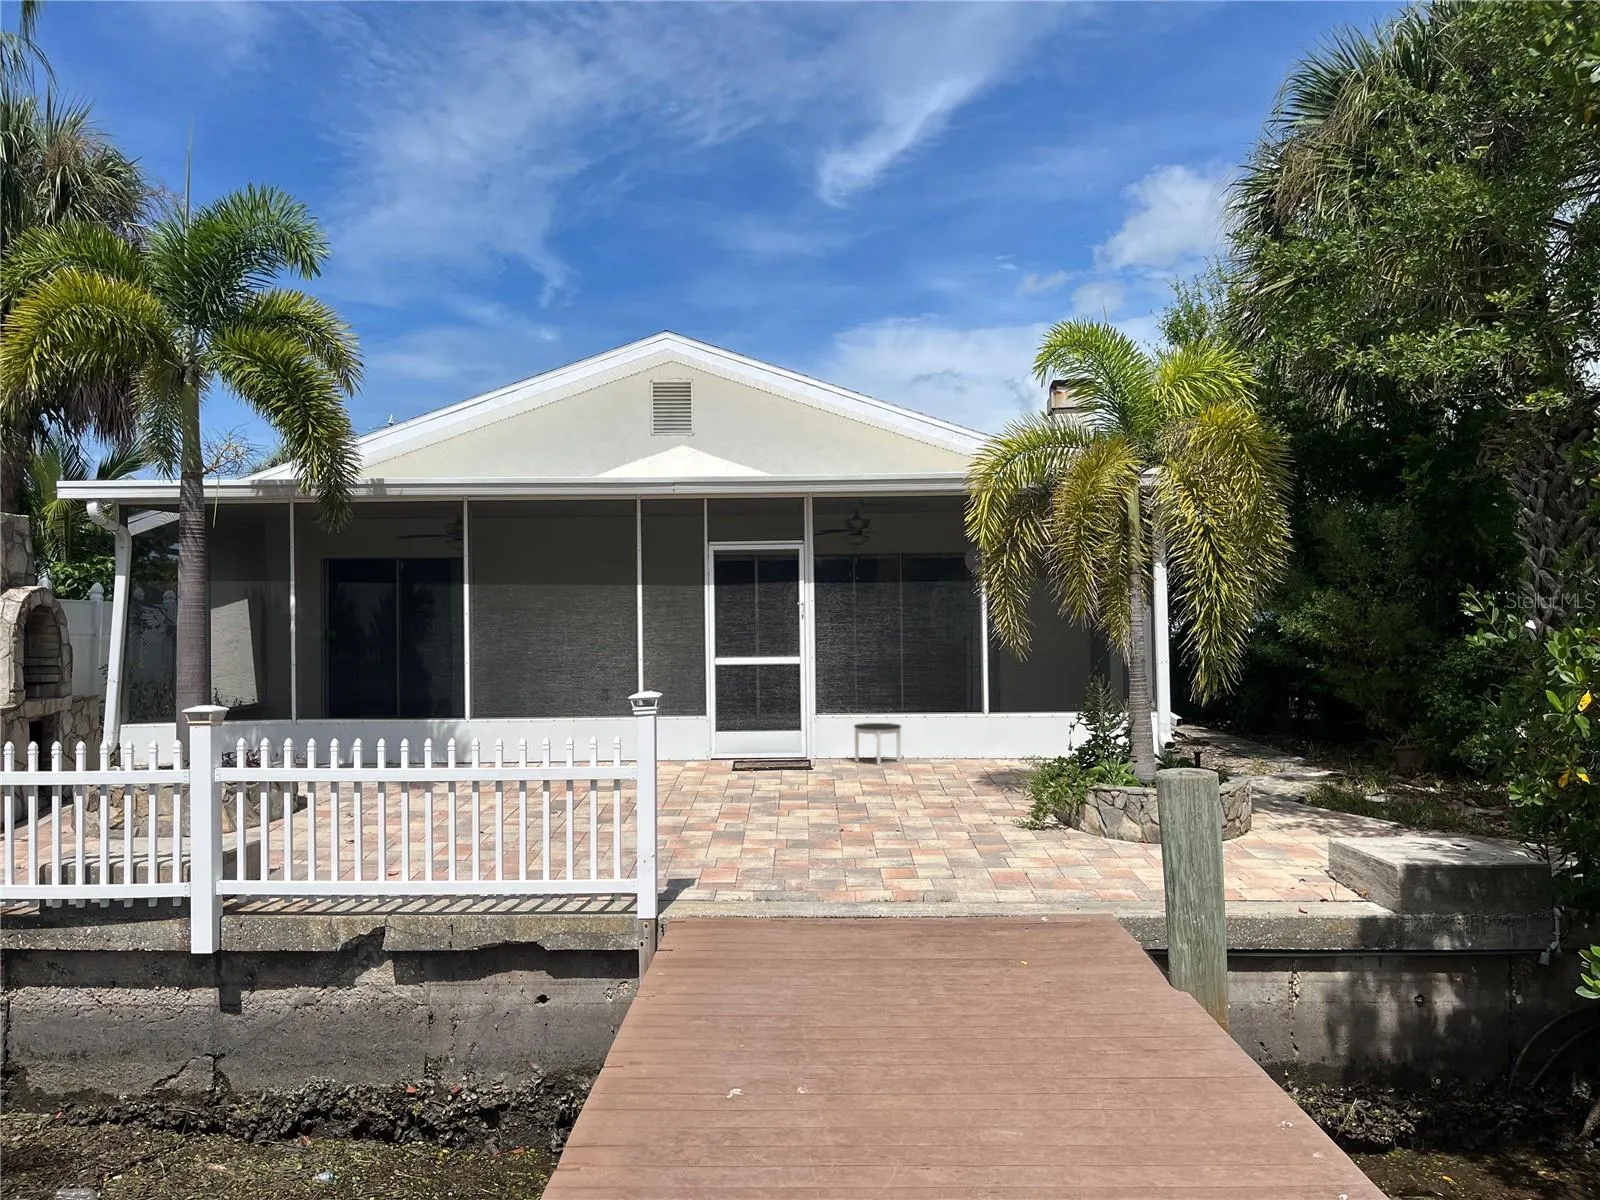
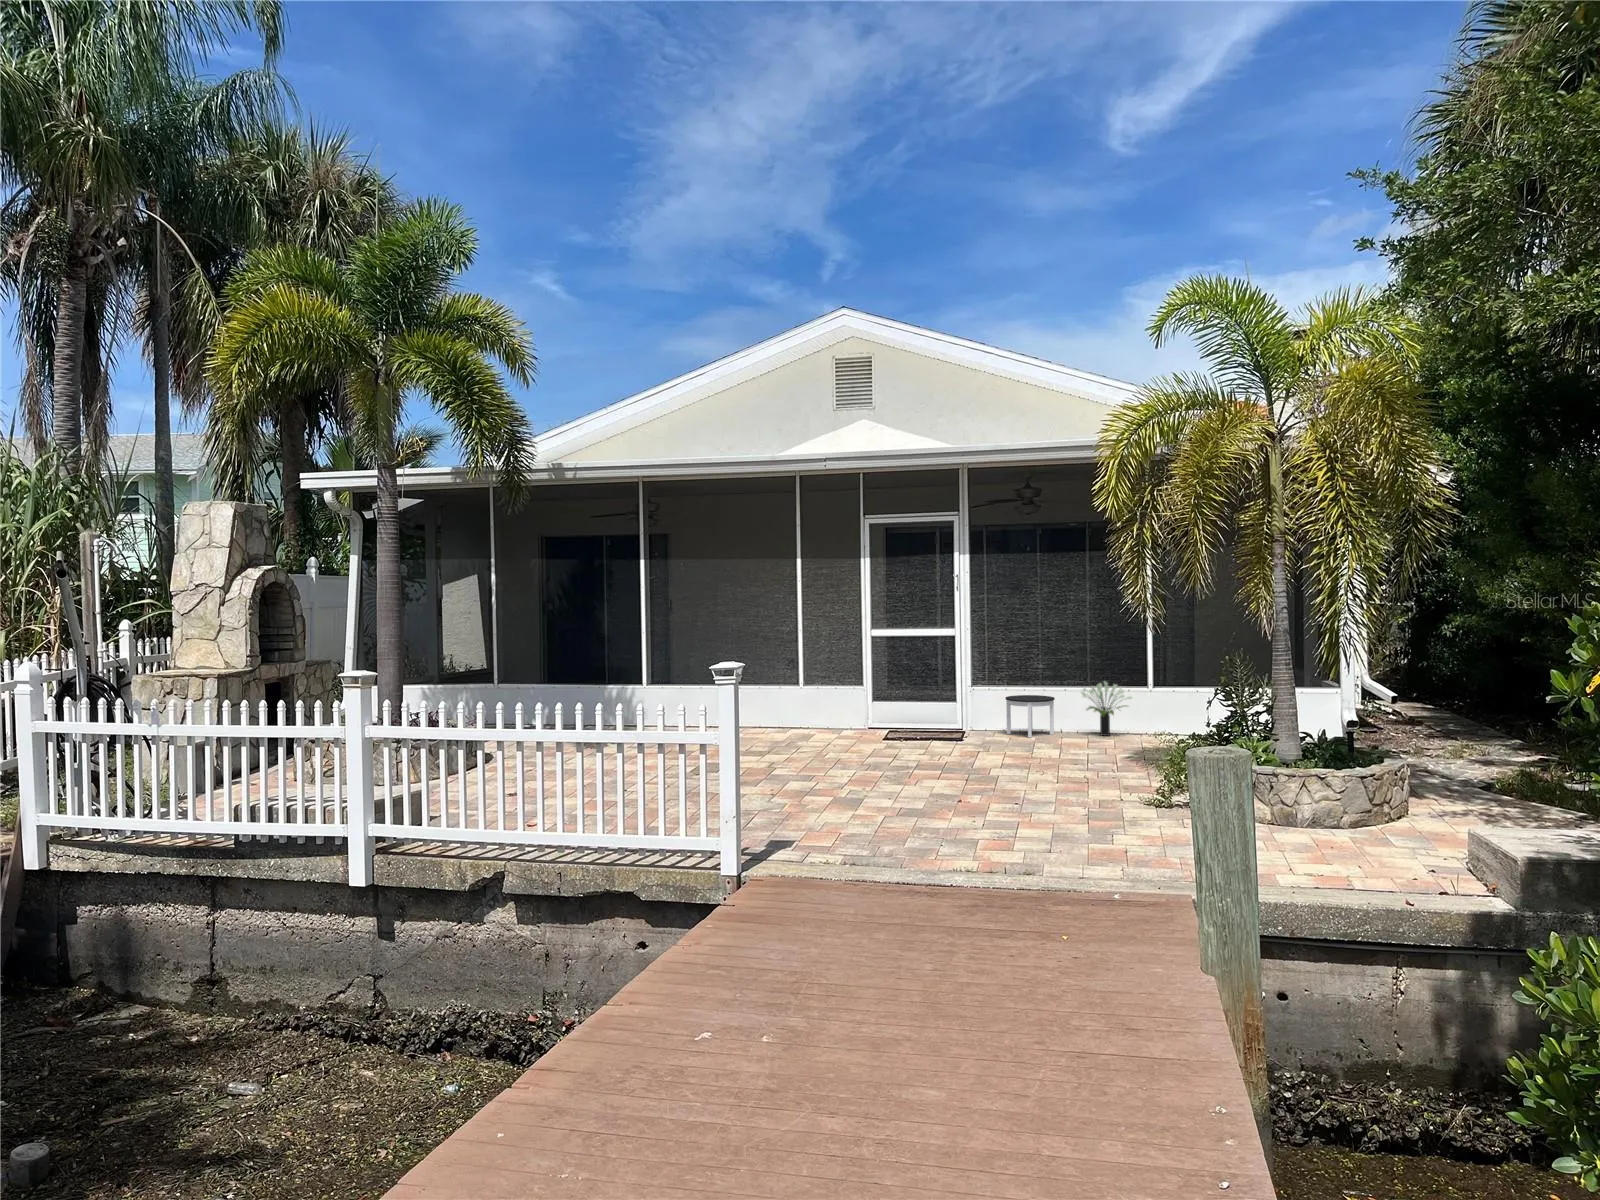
potted plant: none [926,709,975,762] -> present [1081,682,1132,736]

